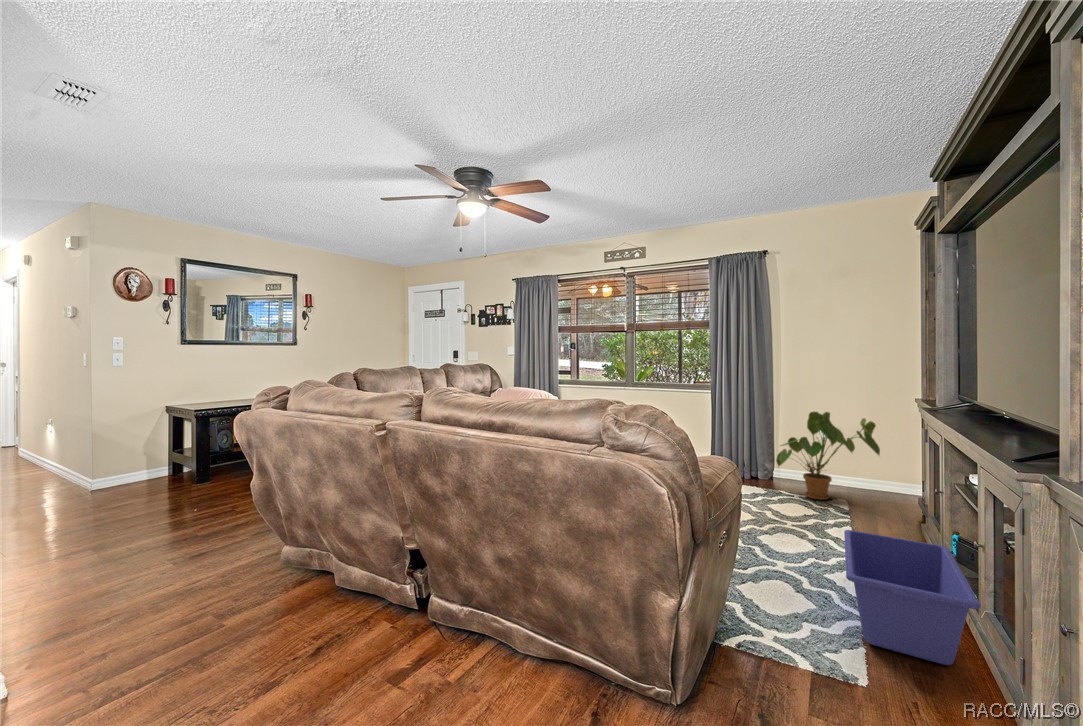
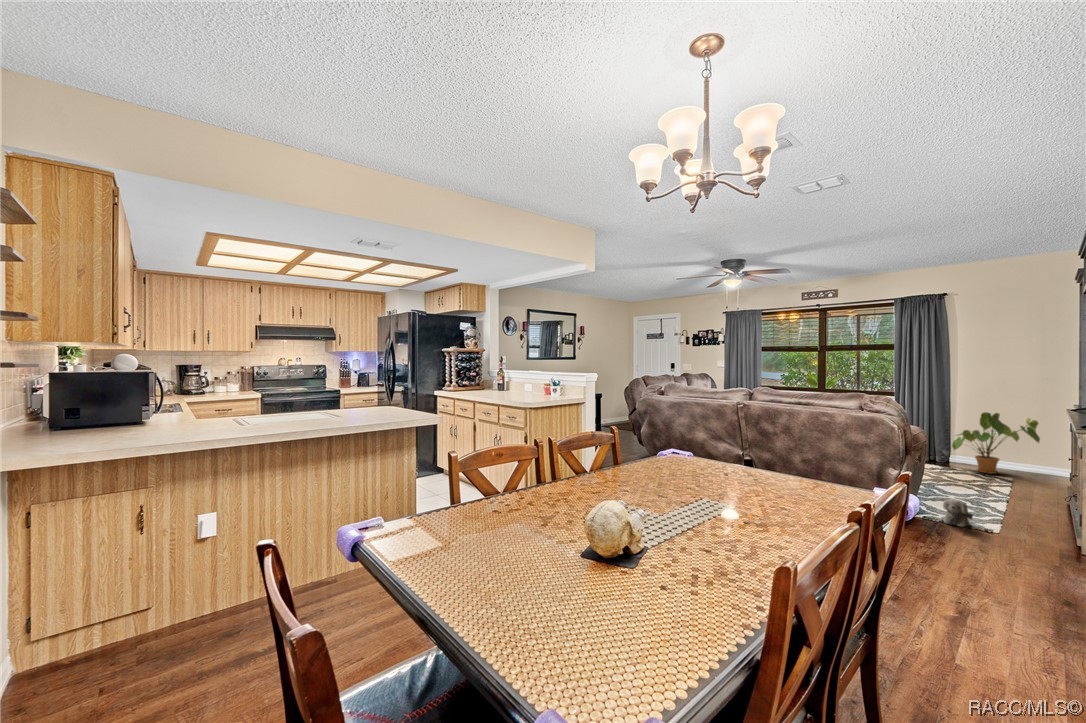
storage bin: present [844,530,981,665] -> none [992,473,1068,529]
plush toy: none [761,618,818,685] -> present [941,499,973,527]

